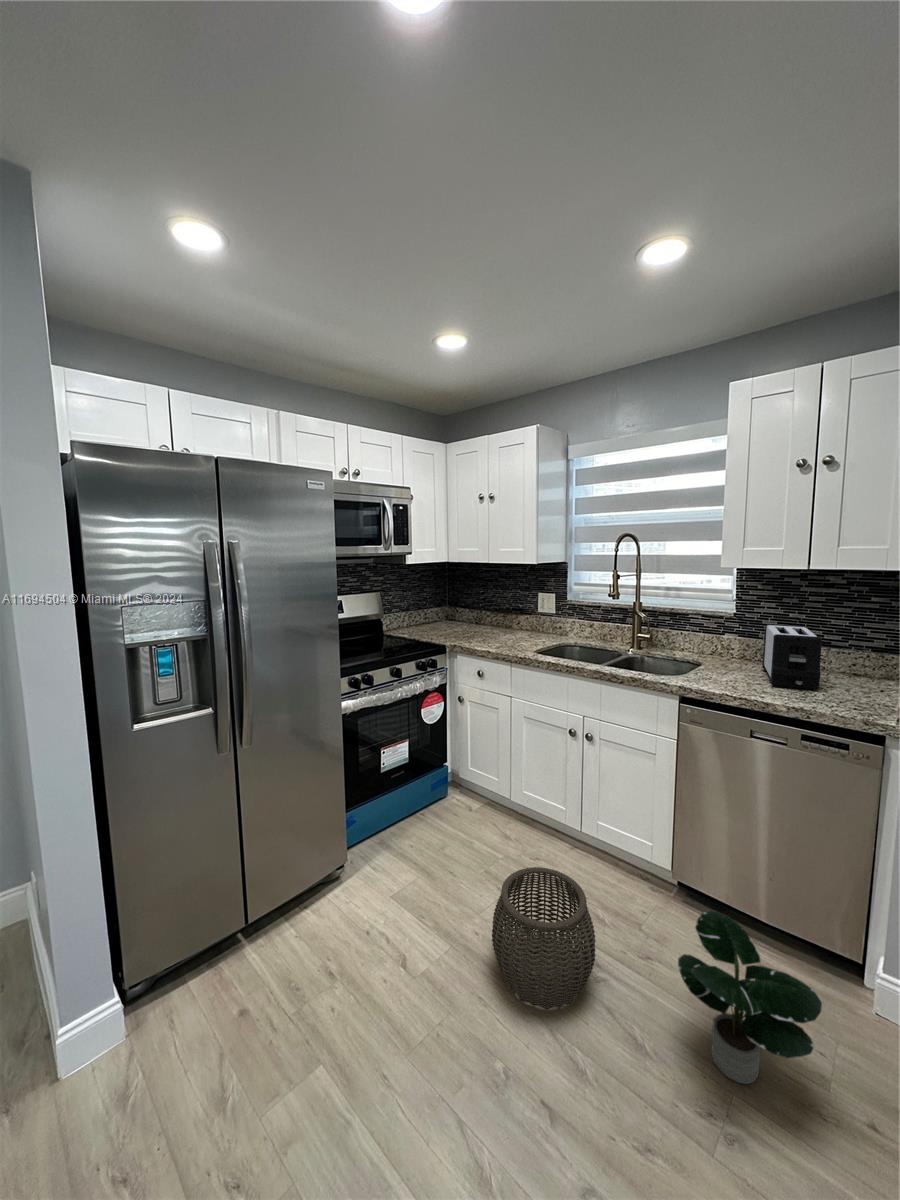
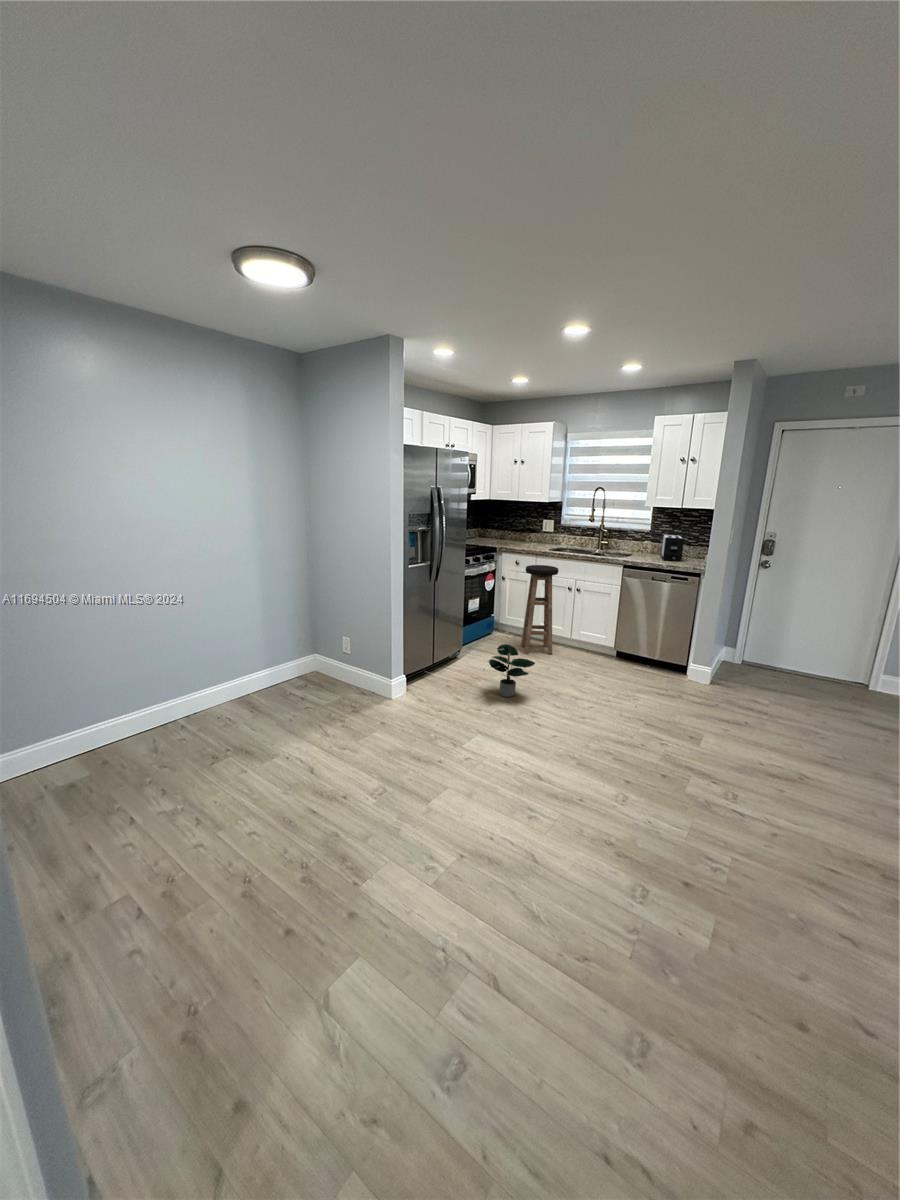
bar stool: none [474,685,539,877] -> present [521,565,558,654]
woven basket: present [492,867,596,1010] -> none [546,636,589,681]
potted plant: present [678,911,822,1084] -> present [489,644,535,697]

